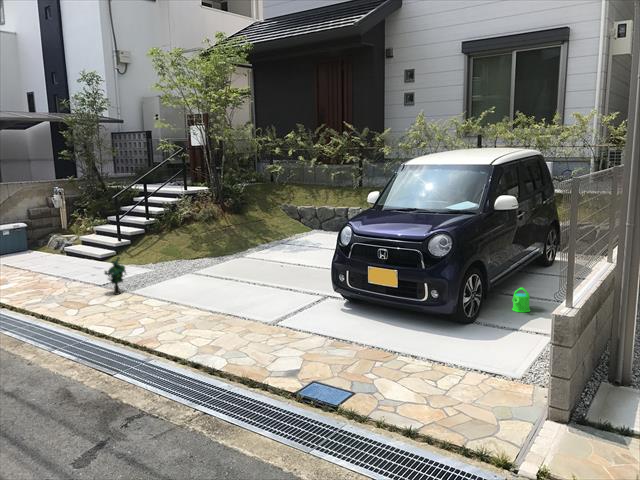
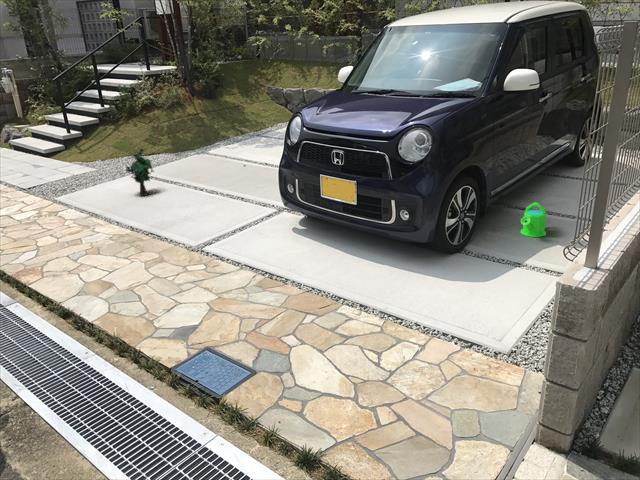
decorative plant: present [105,257,126,295] -> present [126,149,154,196]

